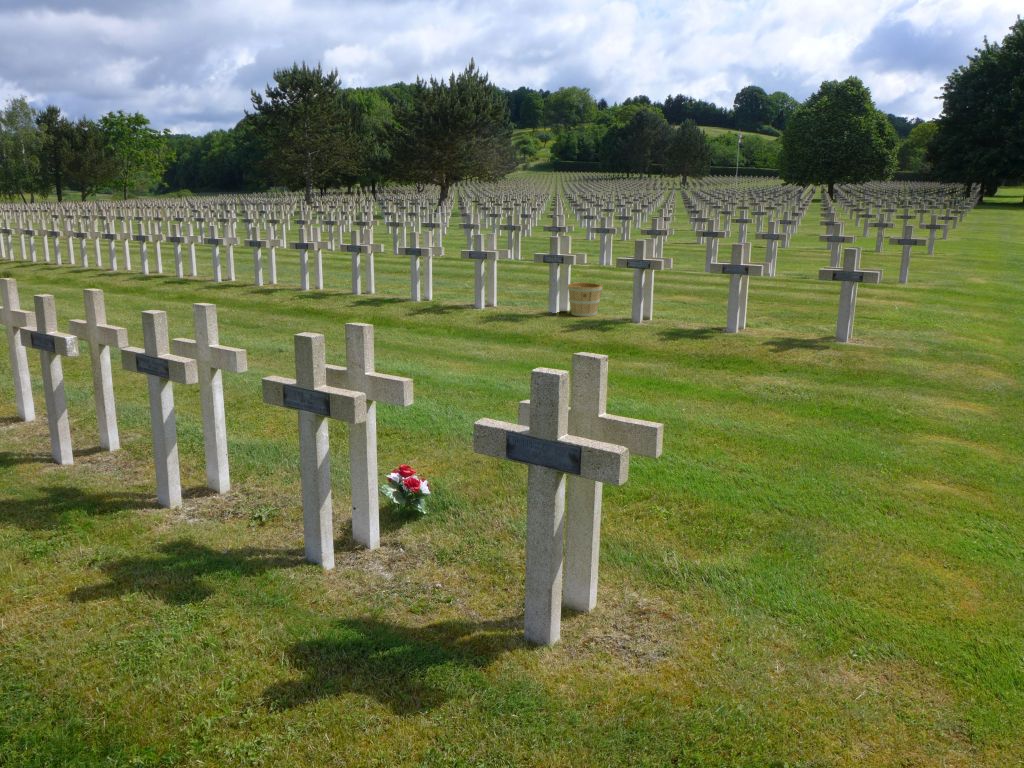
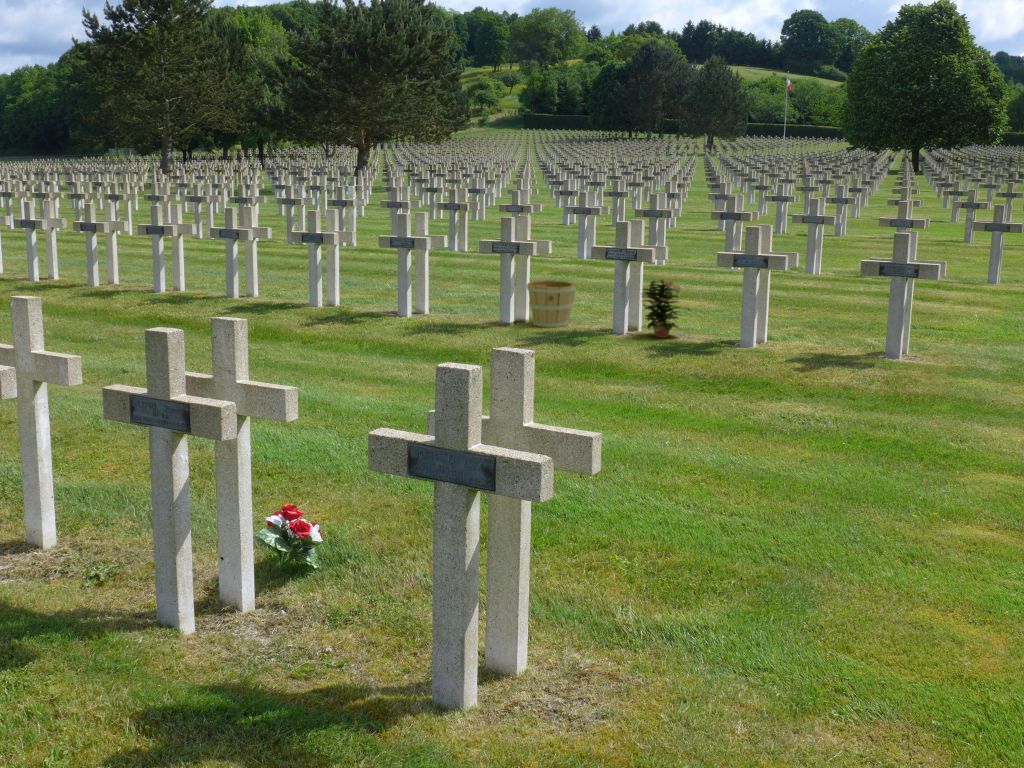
decorative plant: none [650,281,681,325] -> present [642,278,681,338]

